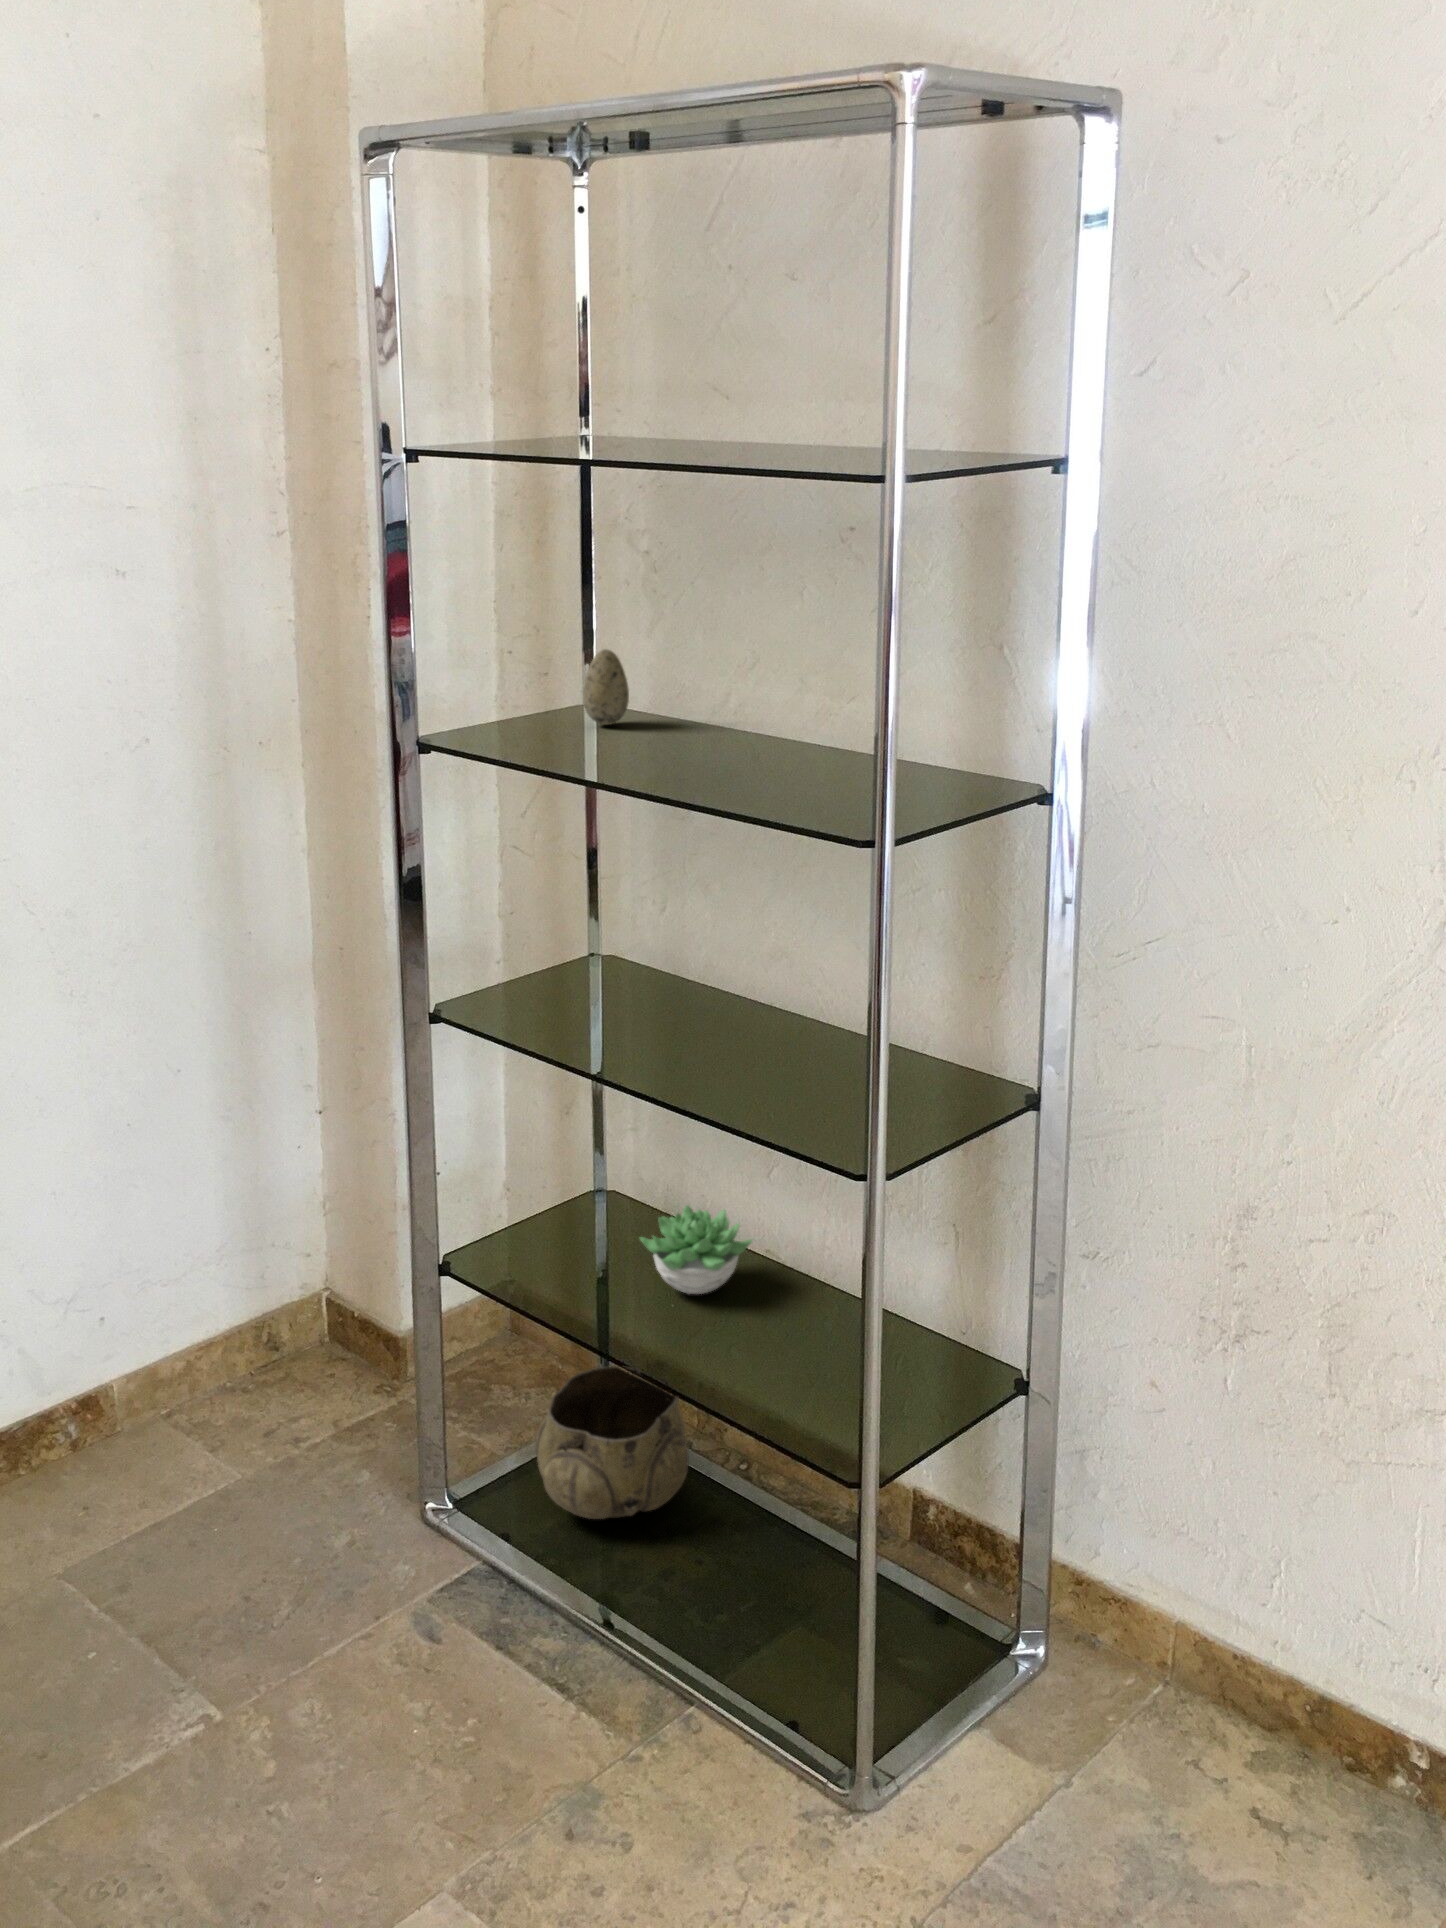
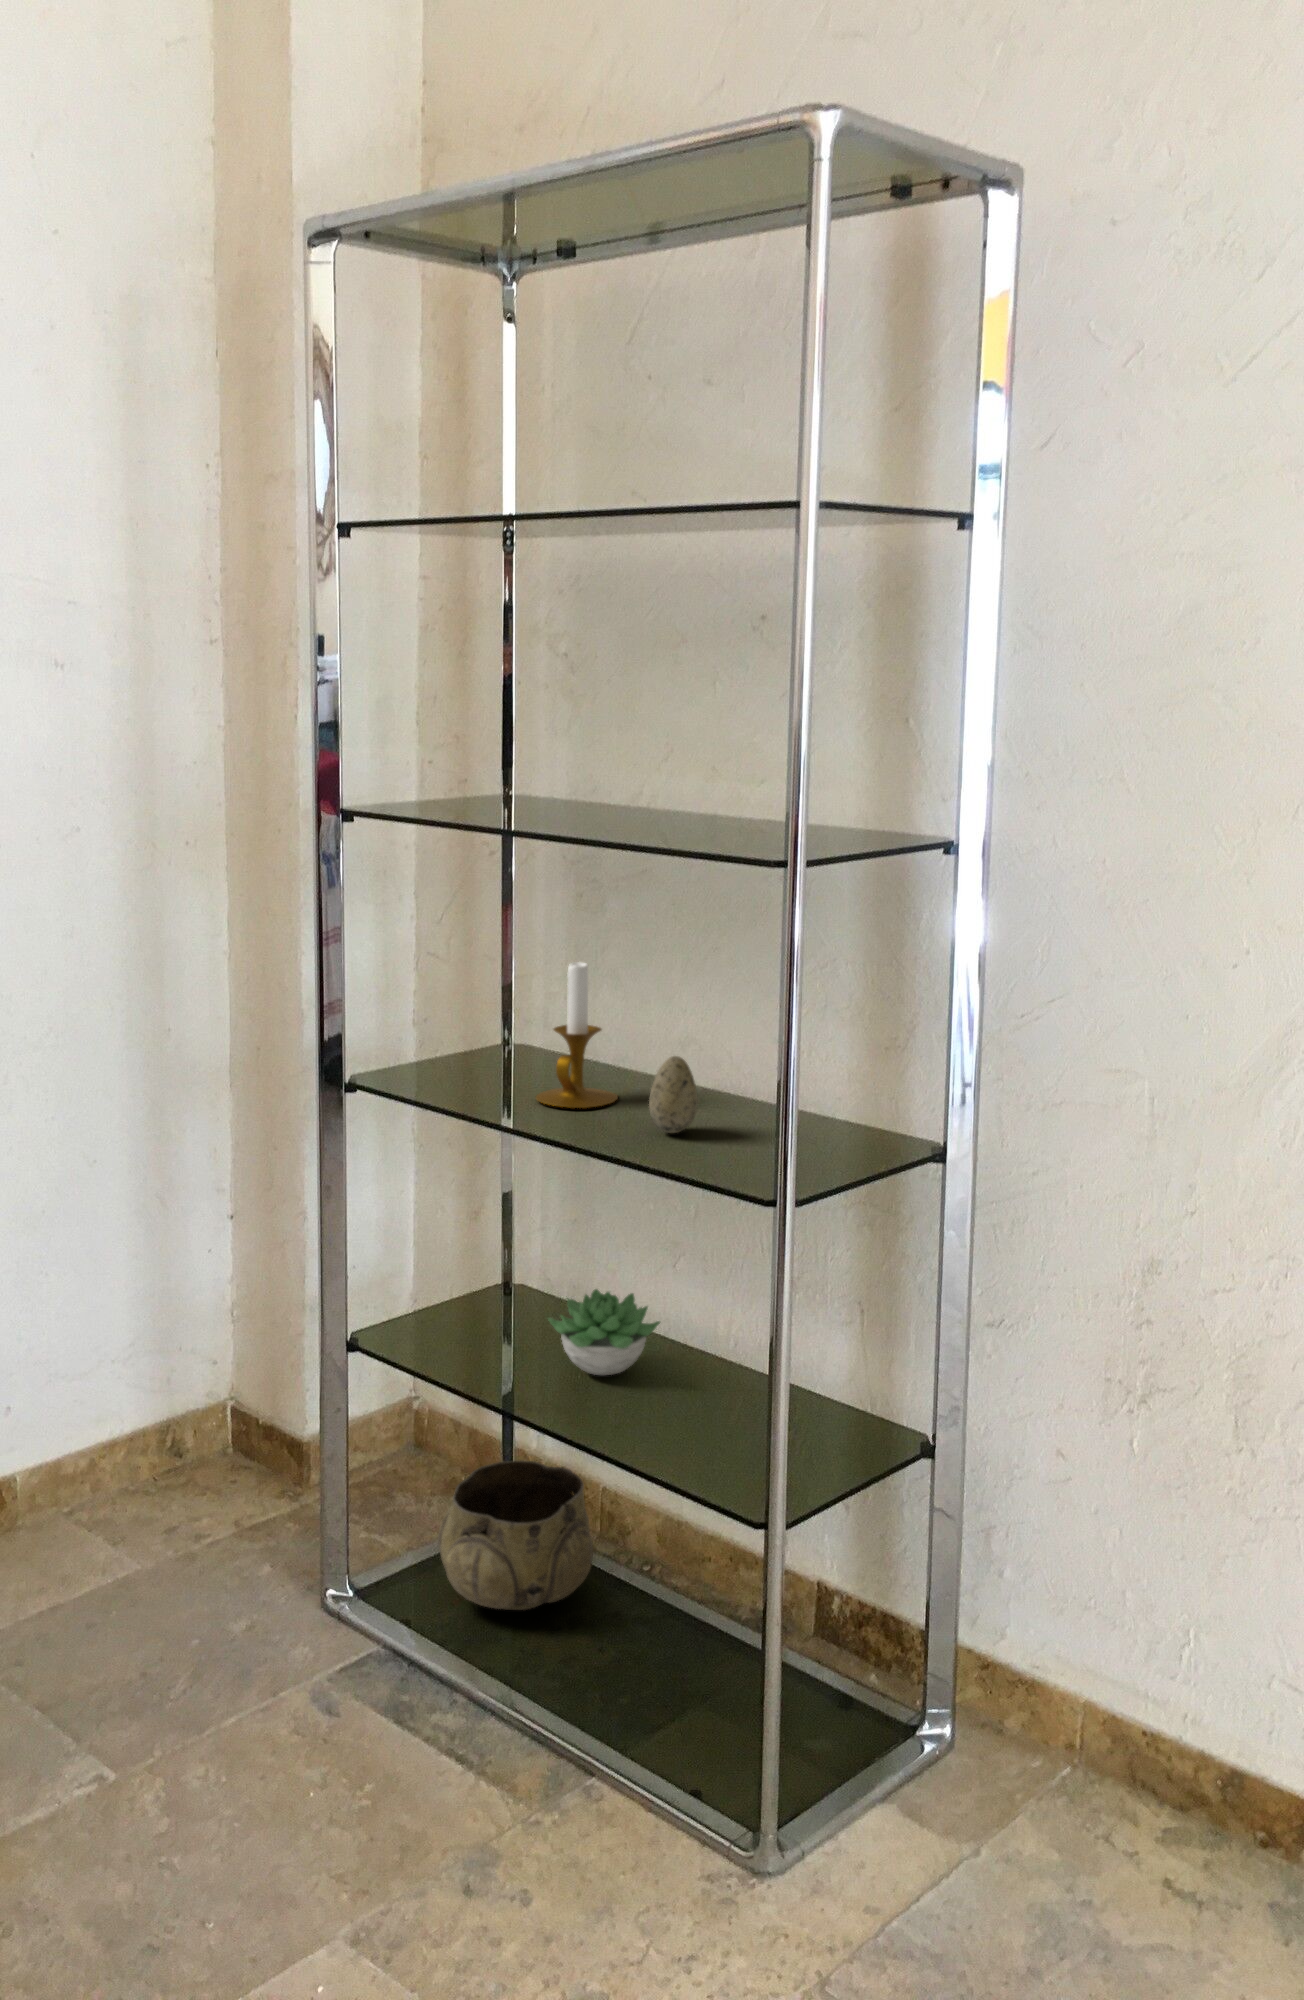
decorative egg: present [583,649,629,725] -> present [649,1056,698,1133]
candlestick: none [623,883,707,1033] -> present [536,962,618,1108]

